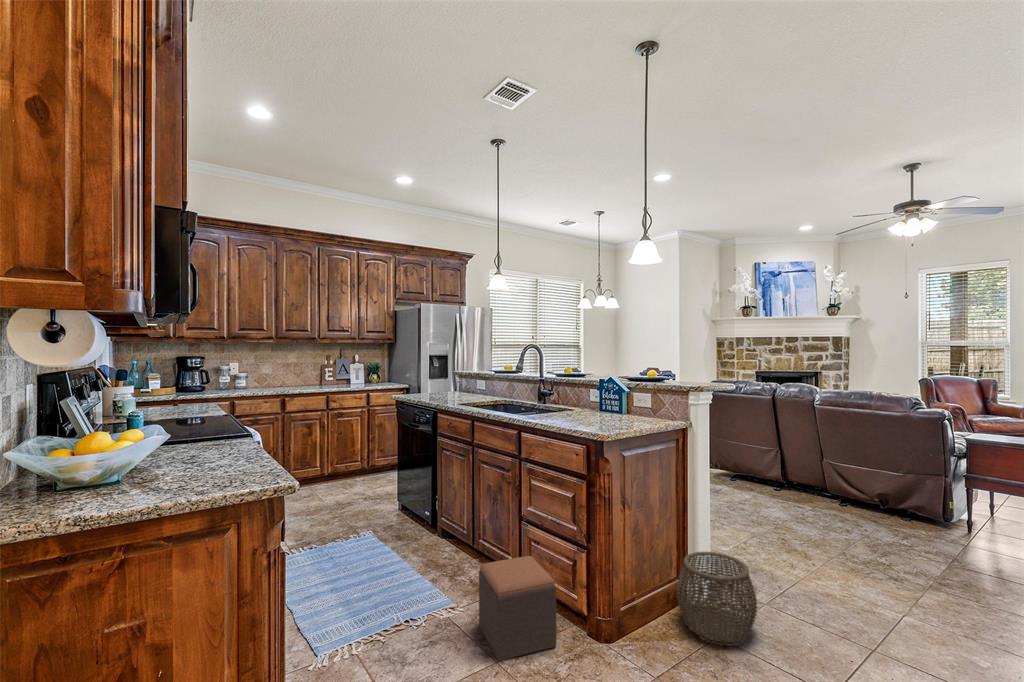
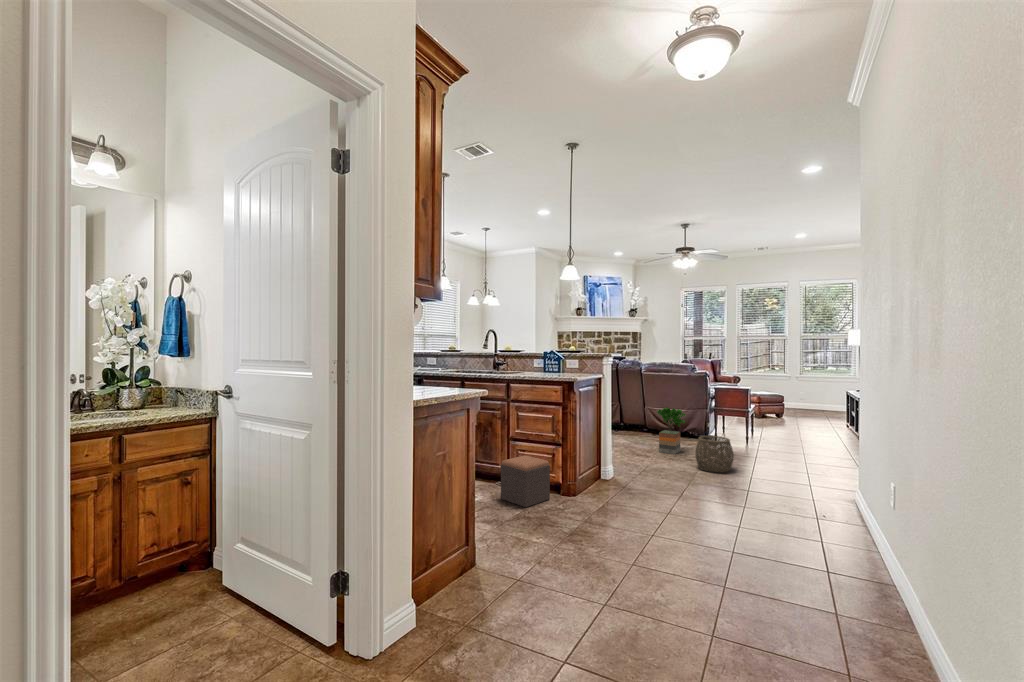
potted tree: none [830,474,893,563] -> present [657,407,686,454]
woven basket: present [677,552,757,644] -> present [695,436,734,472]

